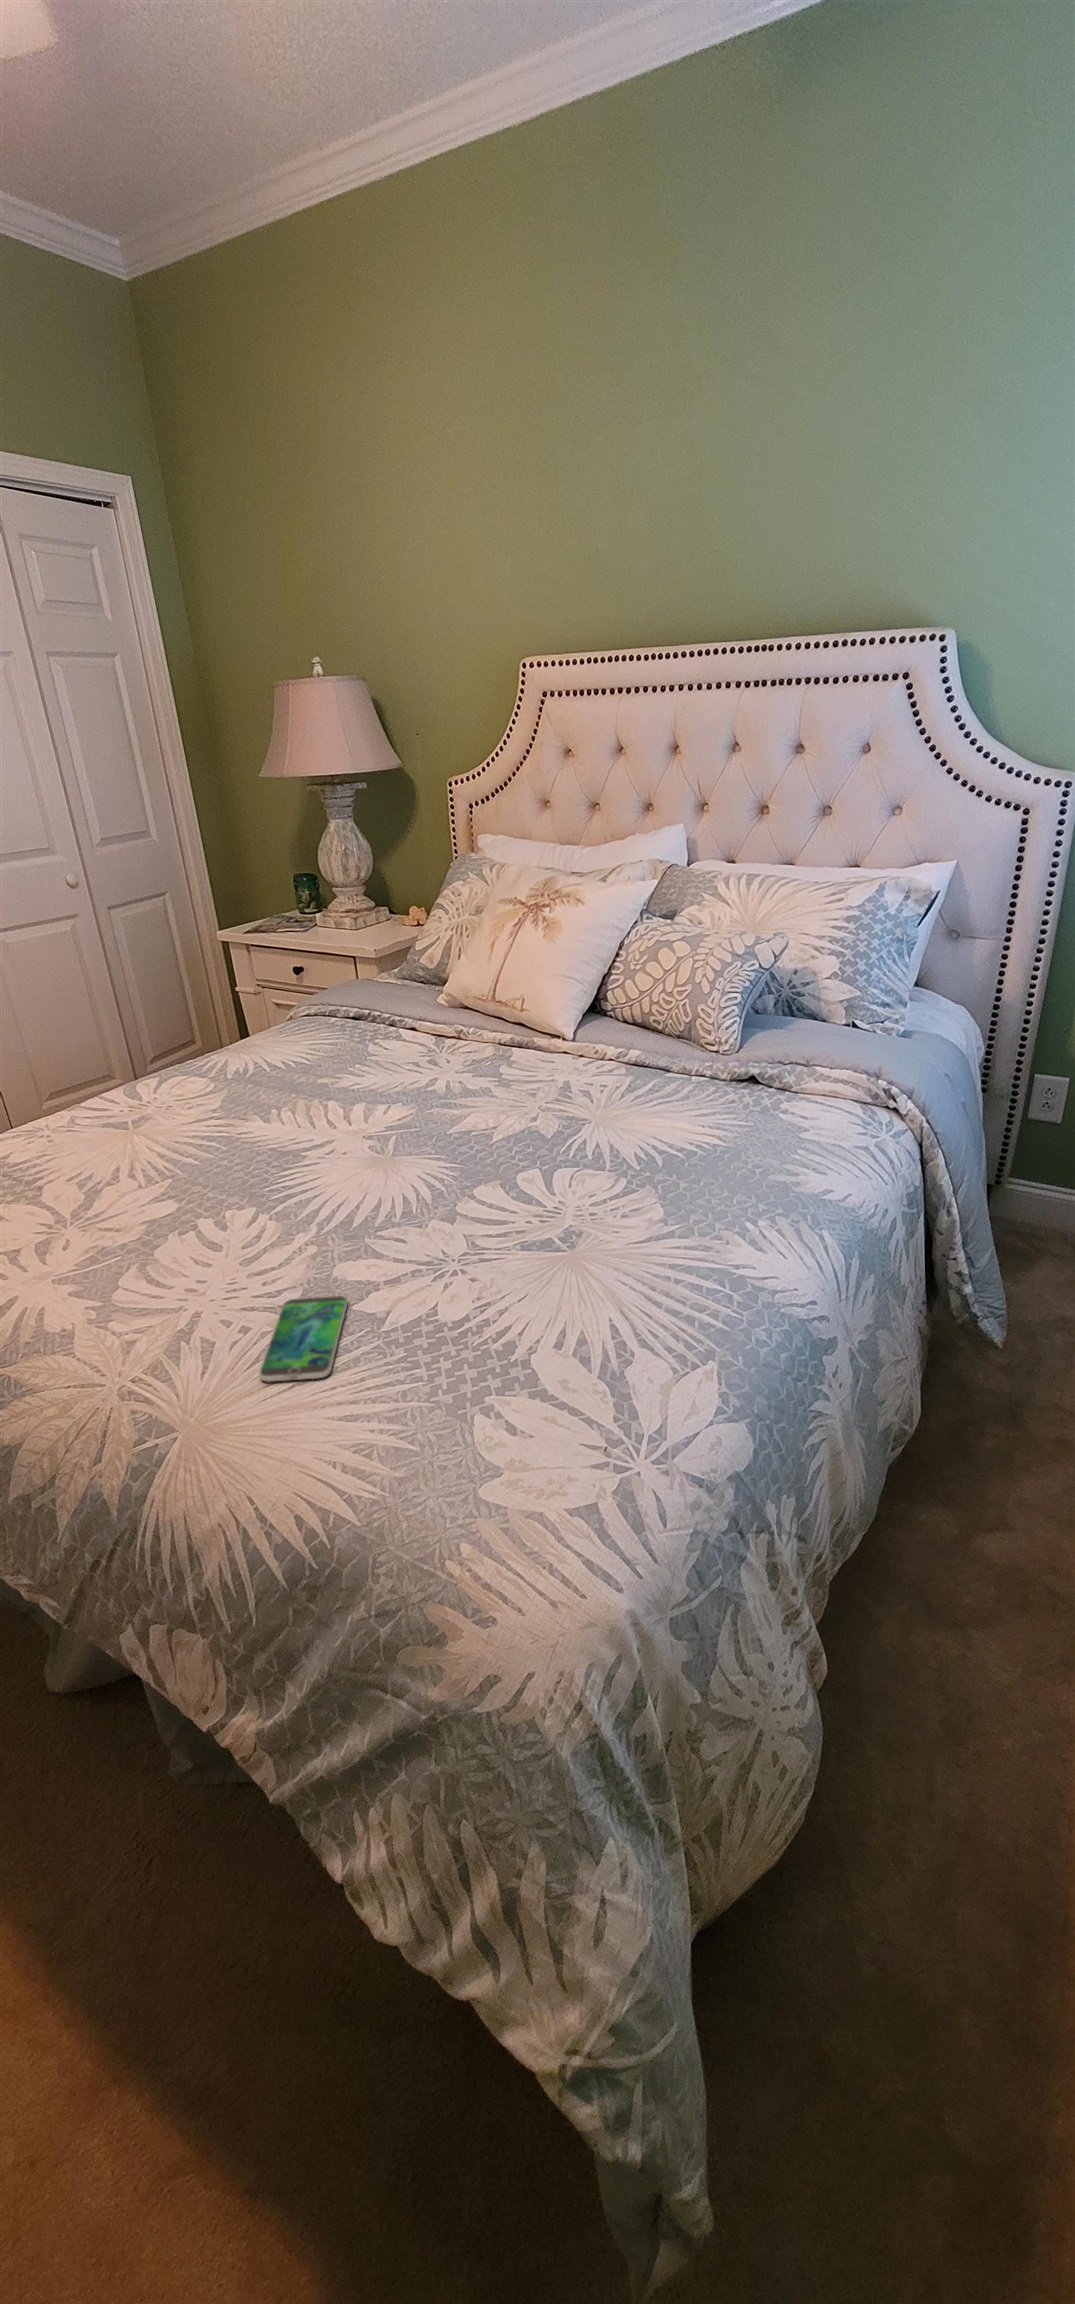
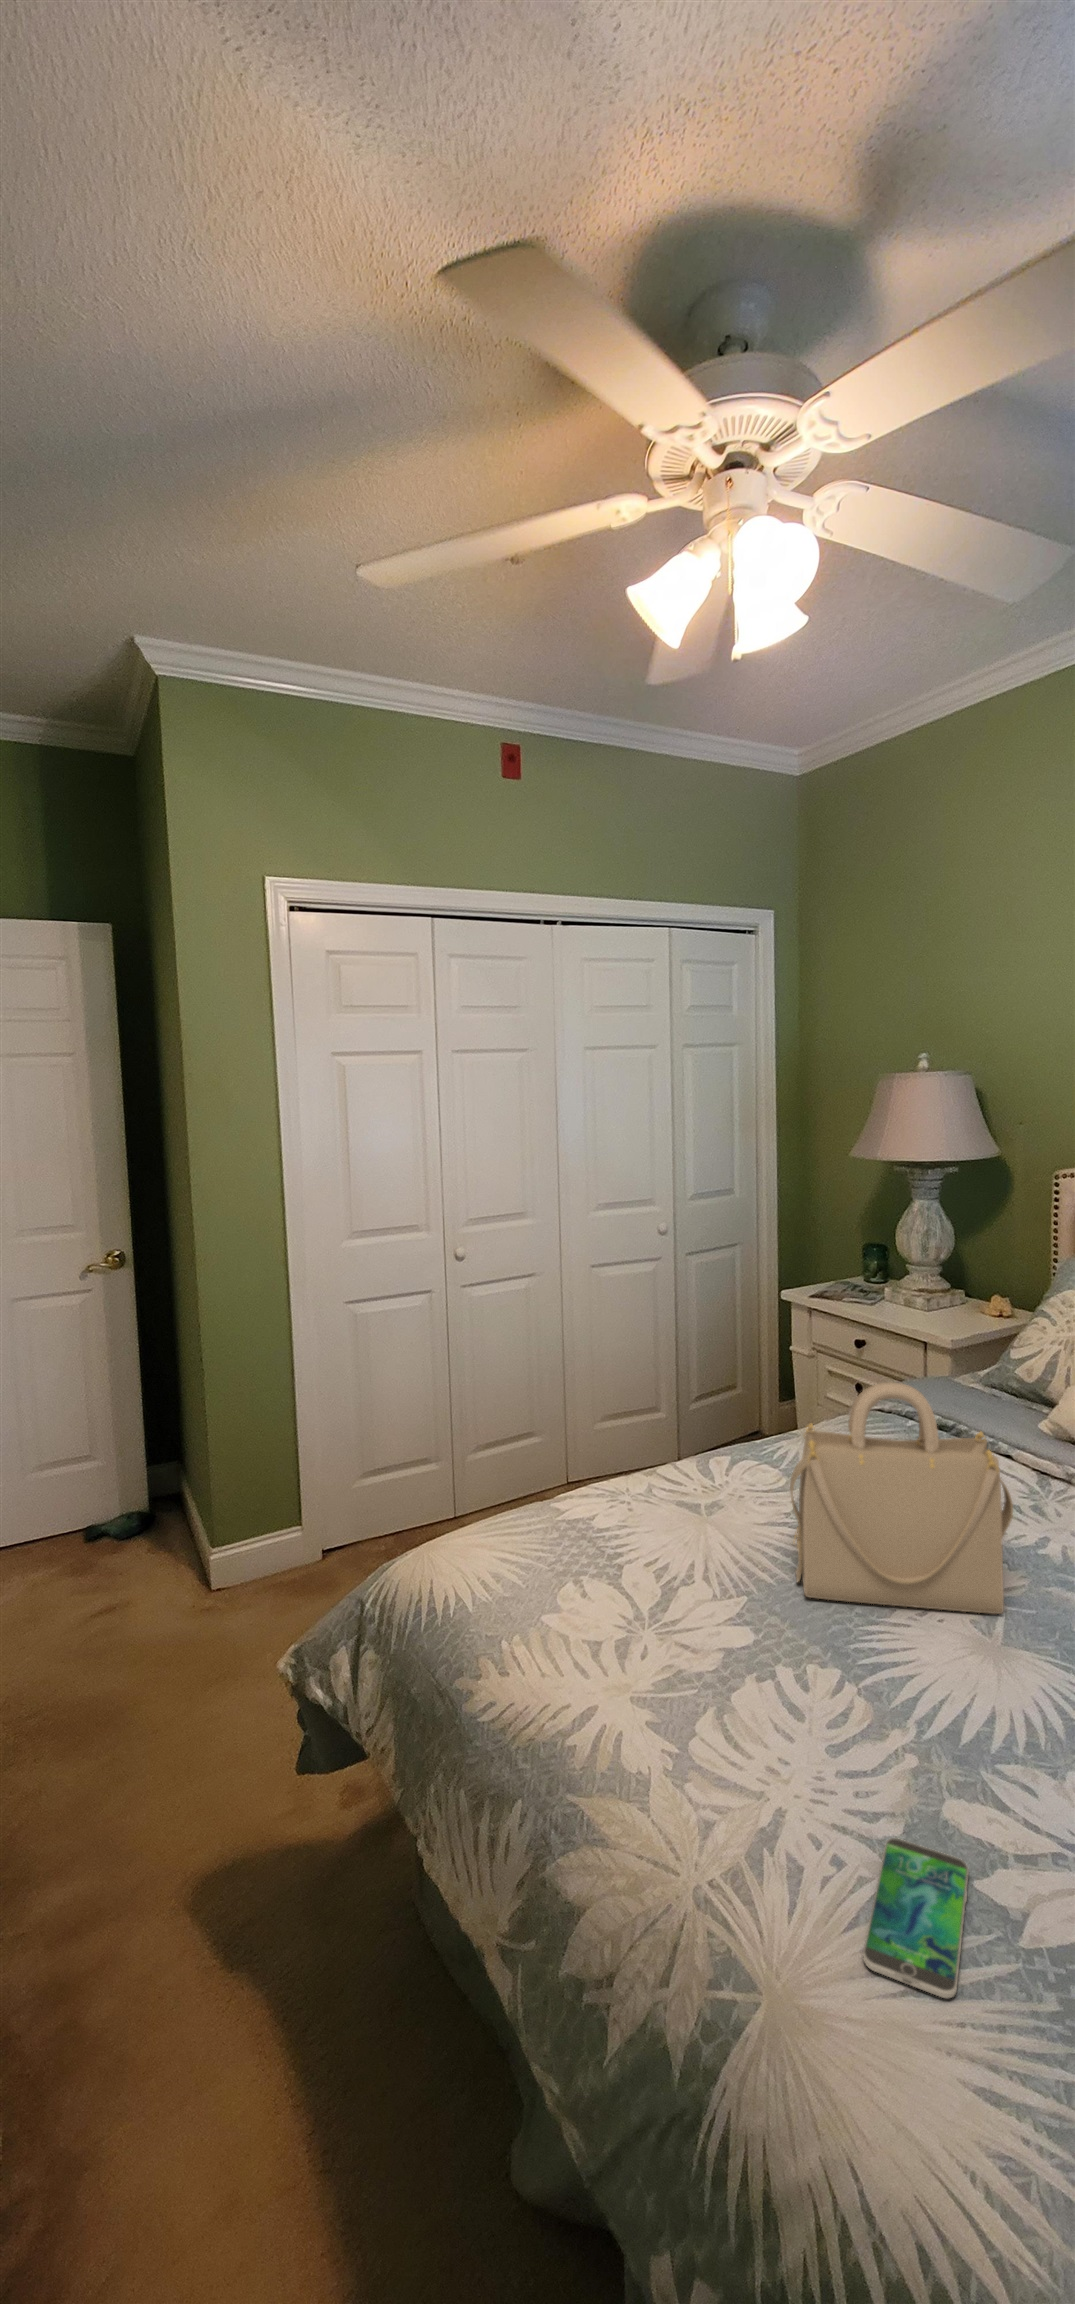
handbag: none [195,953,395,1166] -> present [790,1382,1013,1614]

